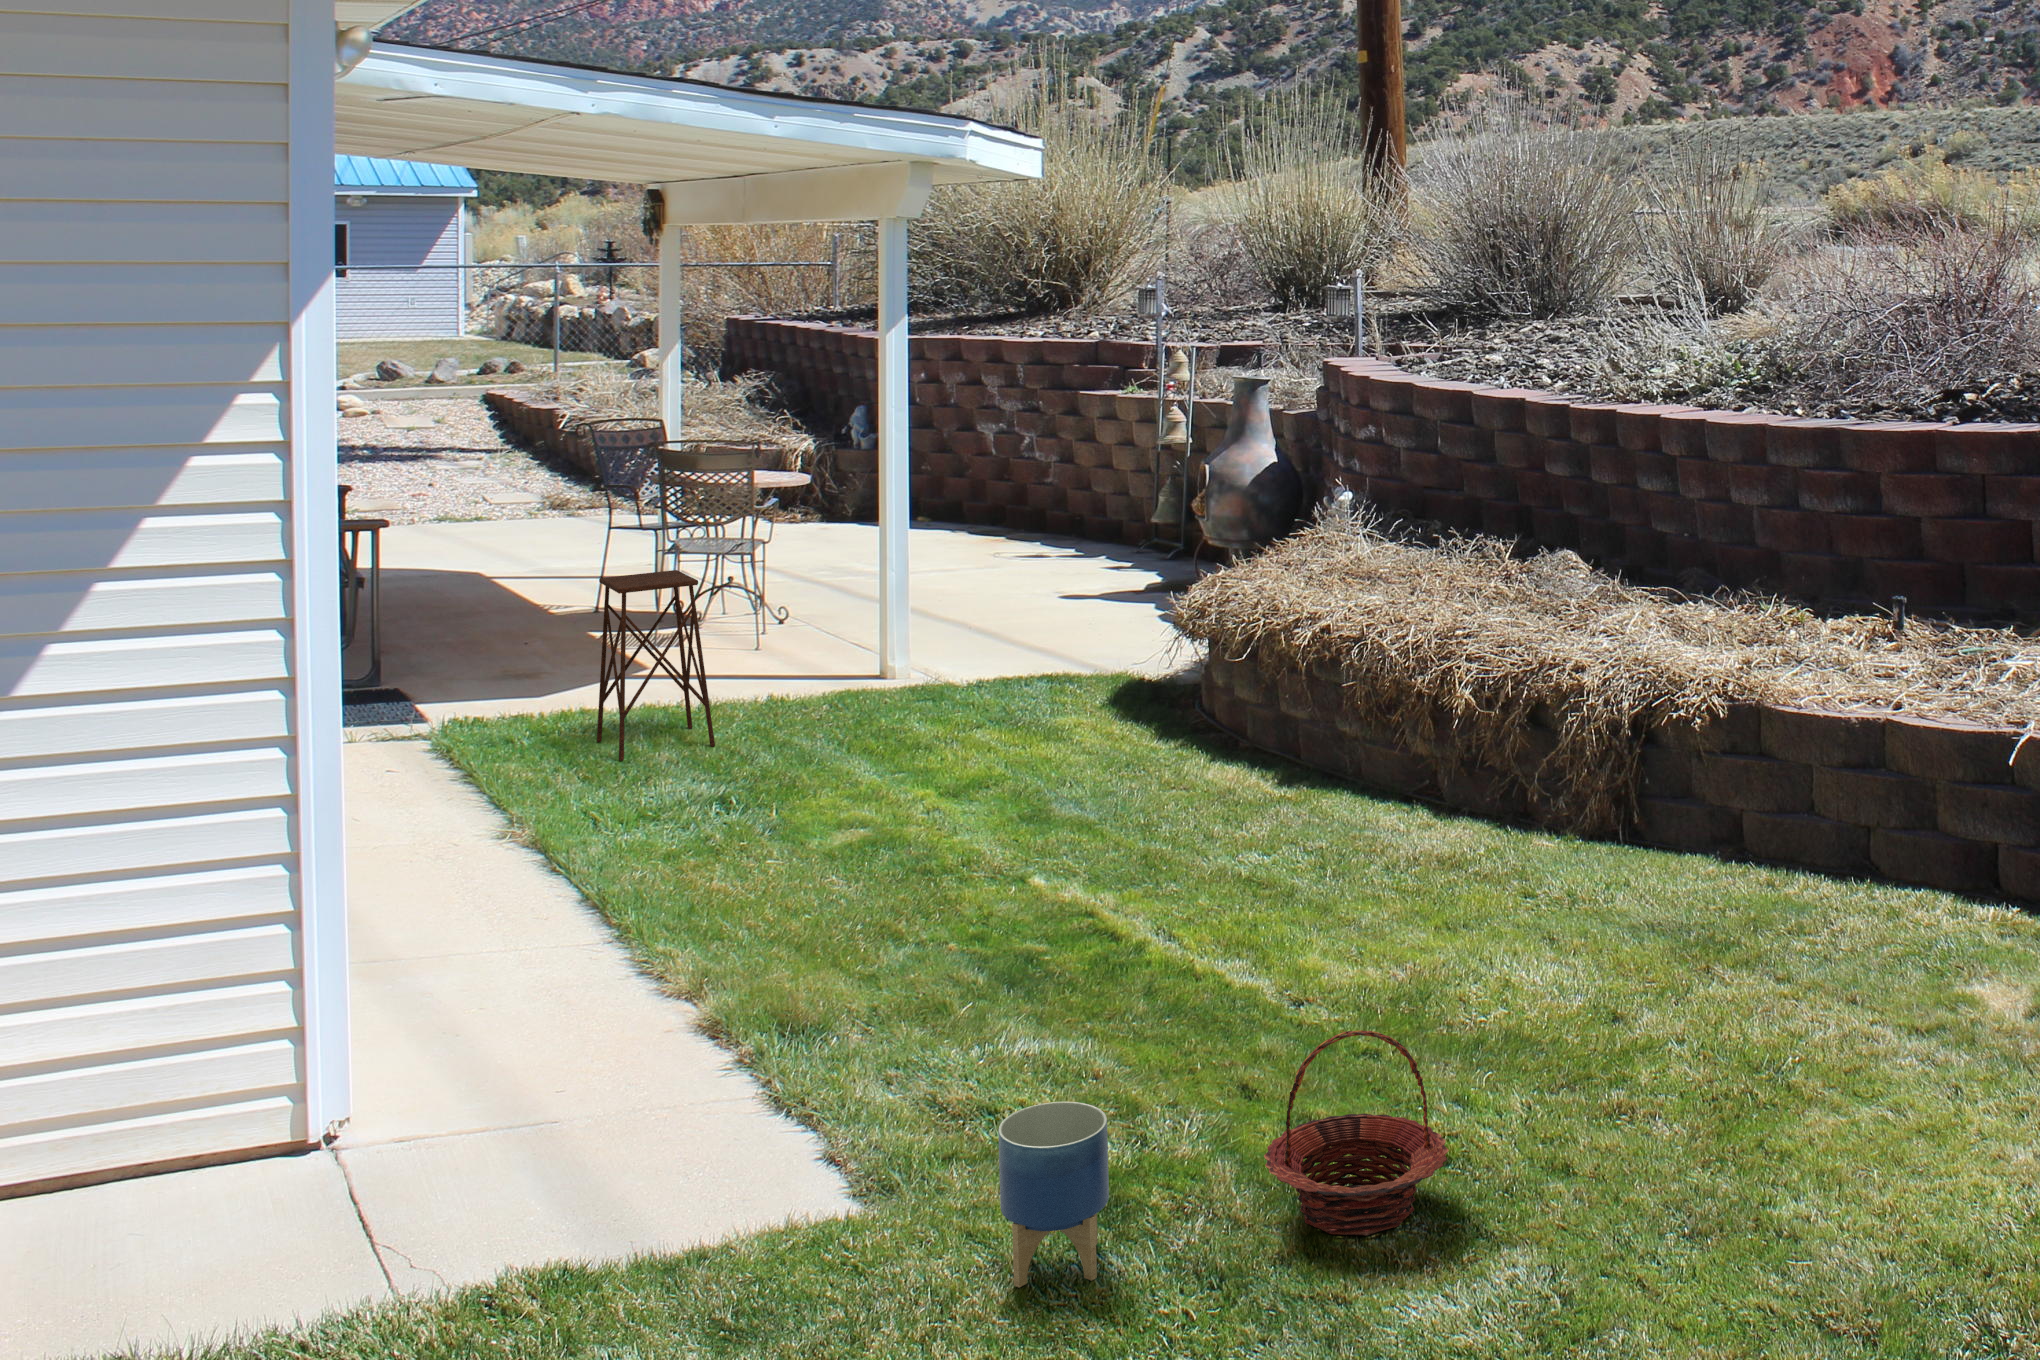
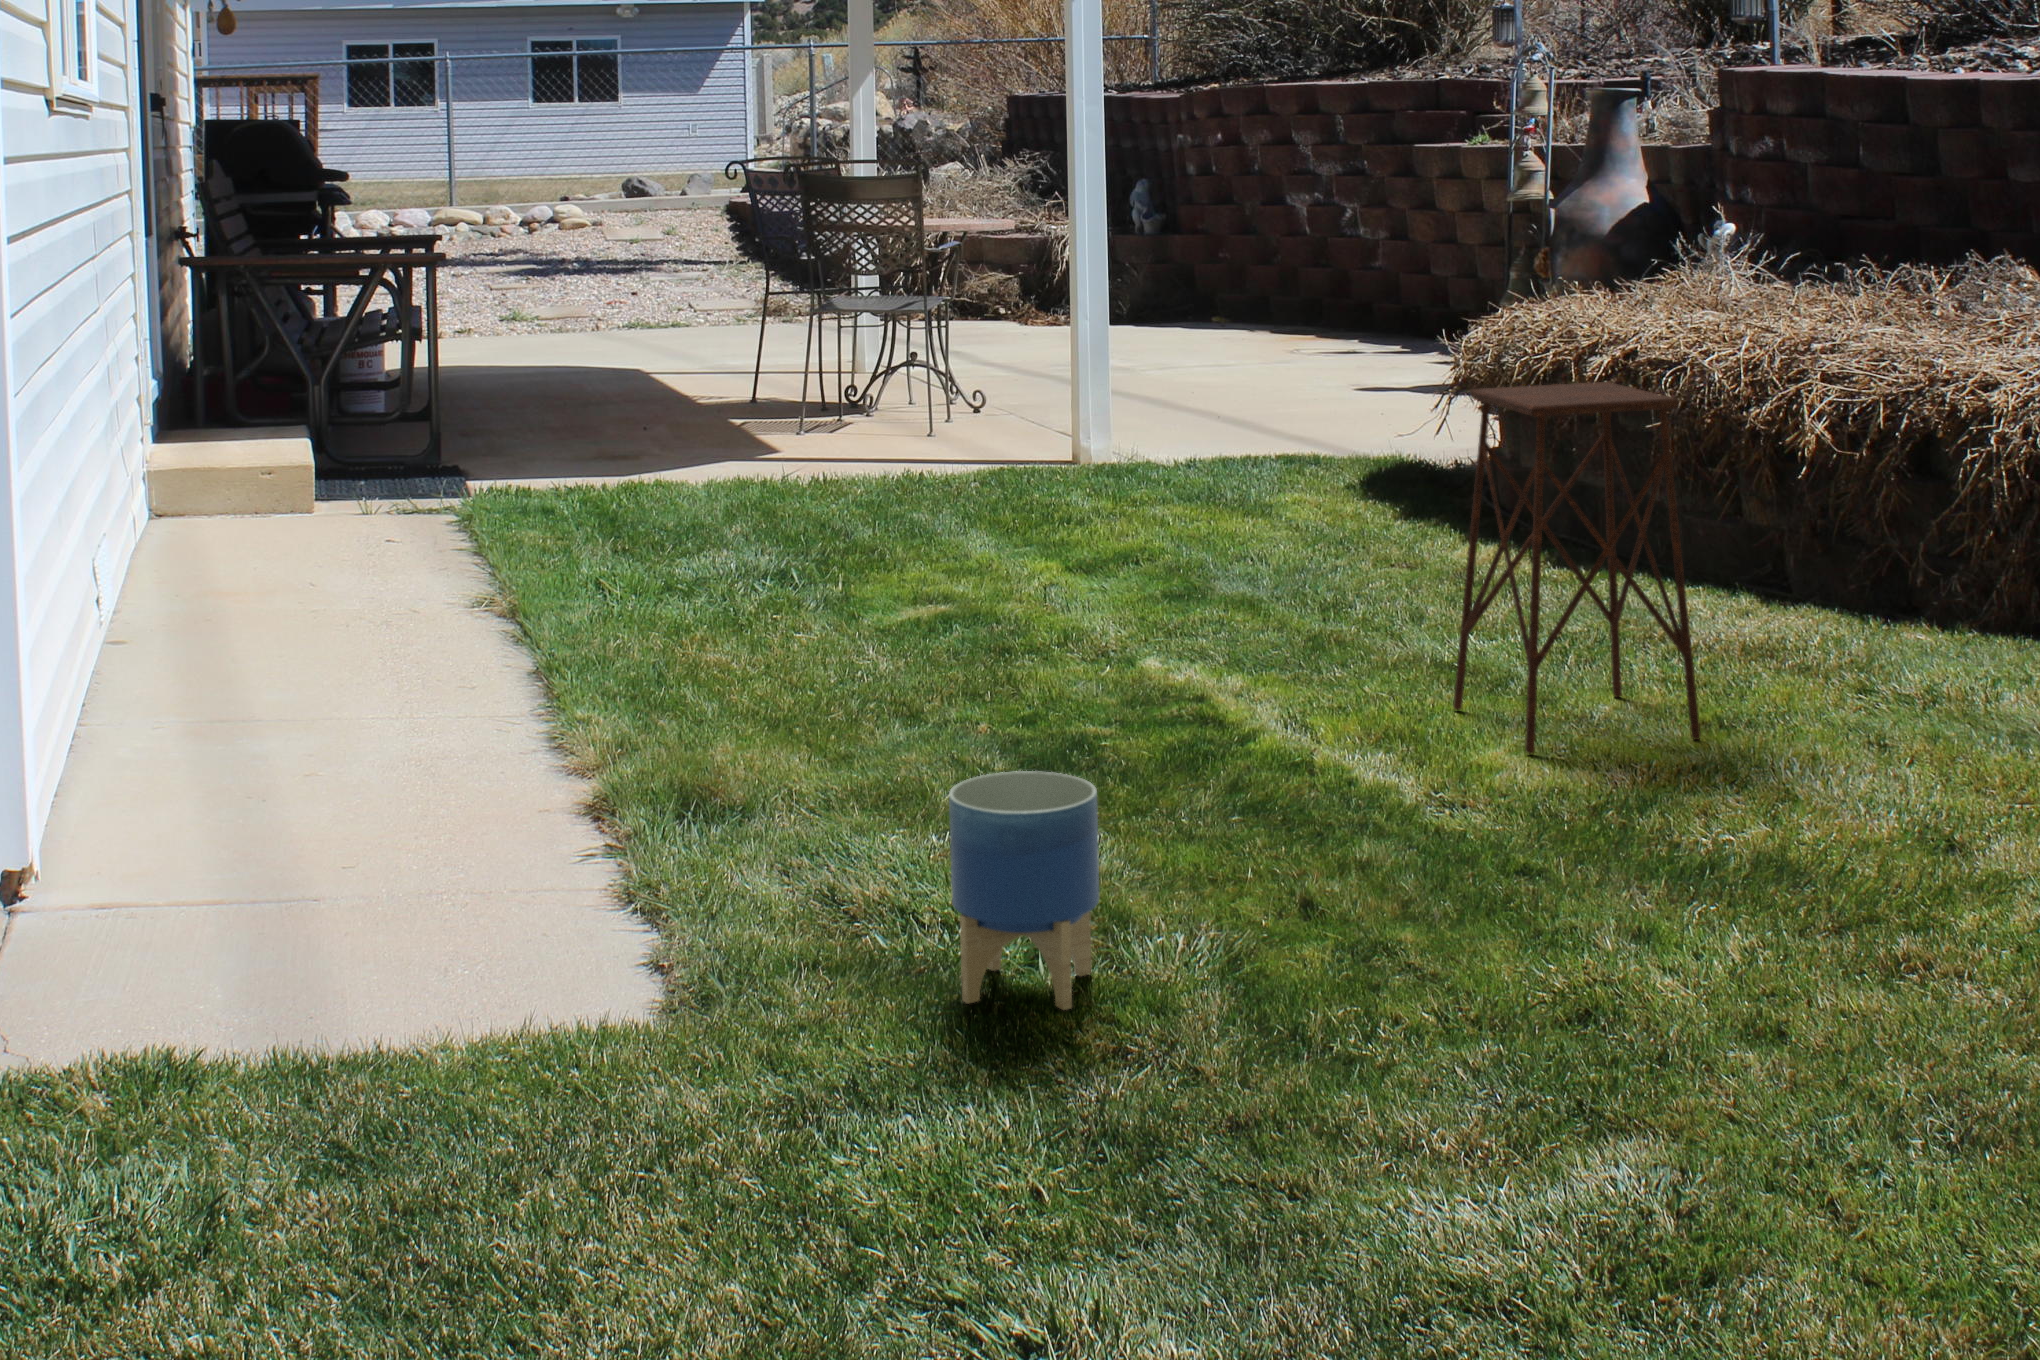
side table: present [597,570,715,761] -> present [1453,382,1701,754]
basket: present [1264,1030,1449,1235] -> none [1328,721,1607,1016]

